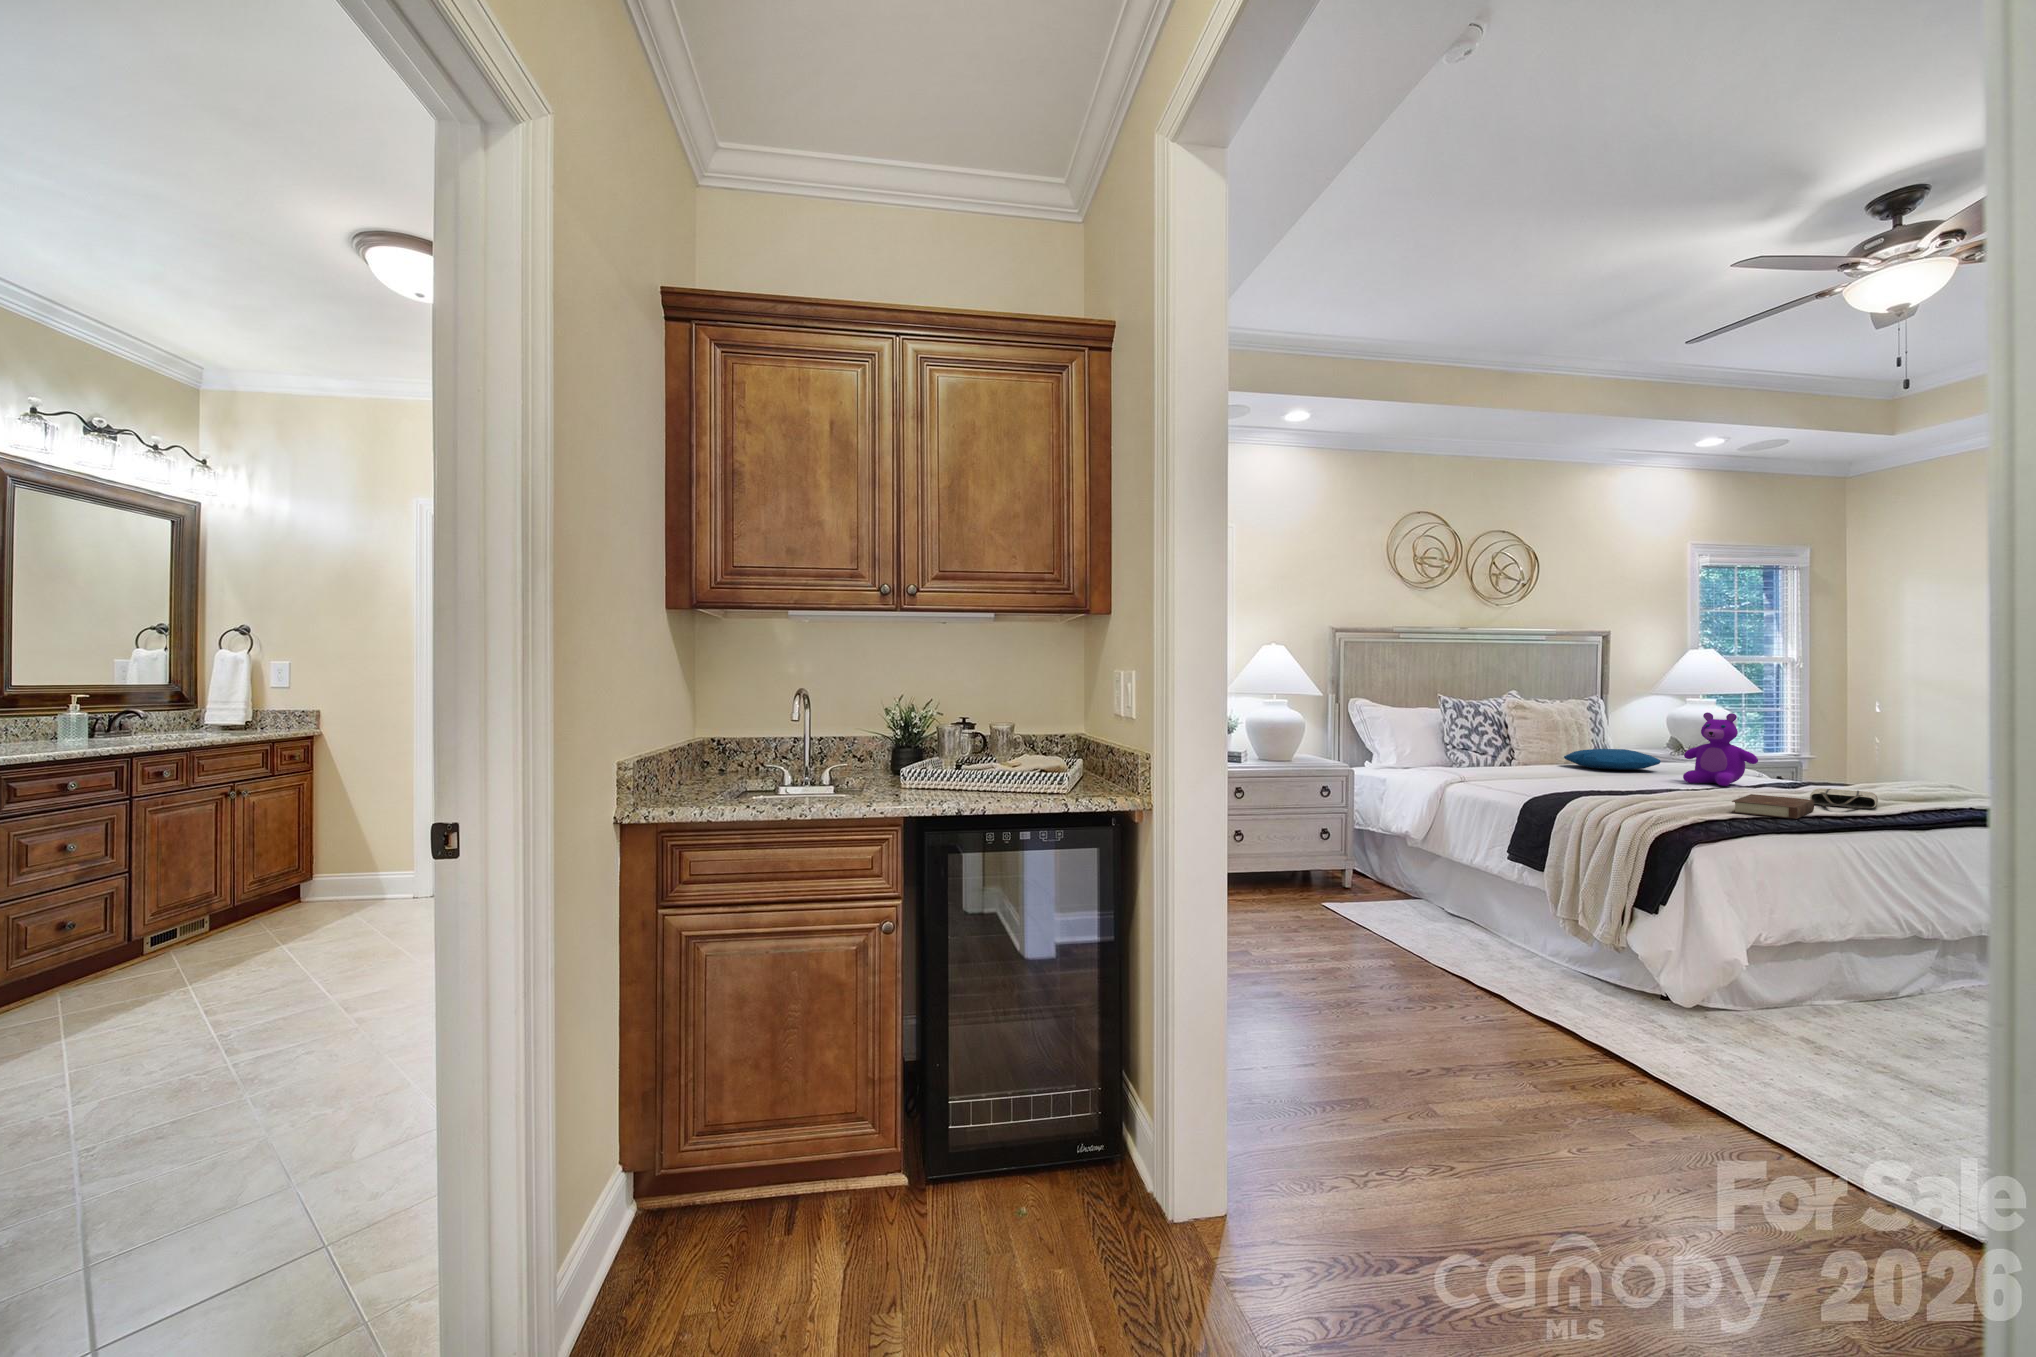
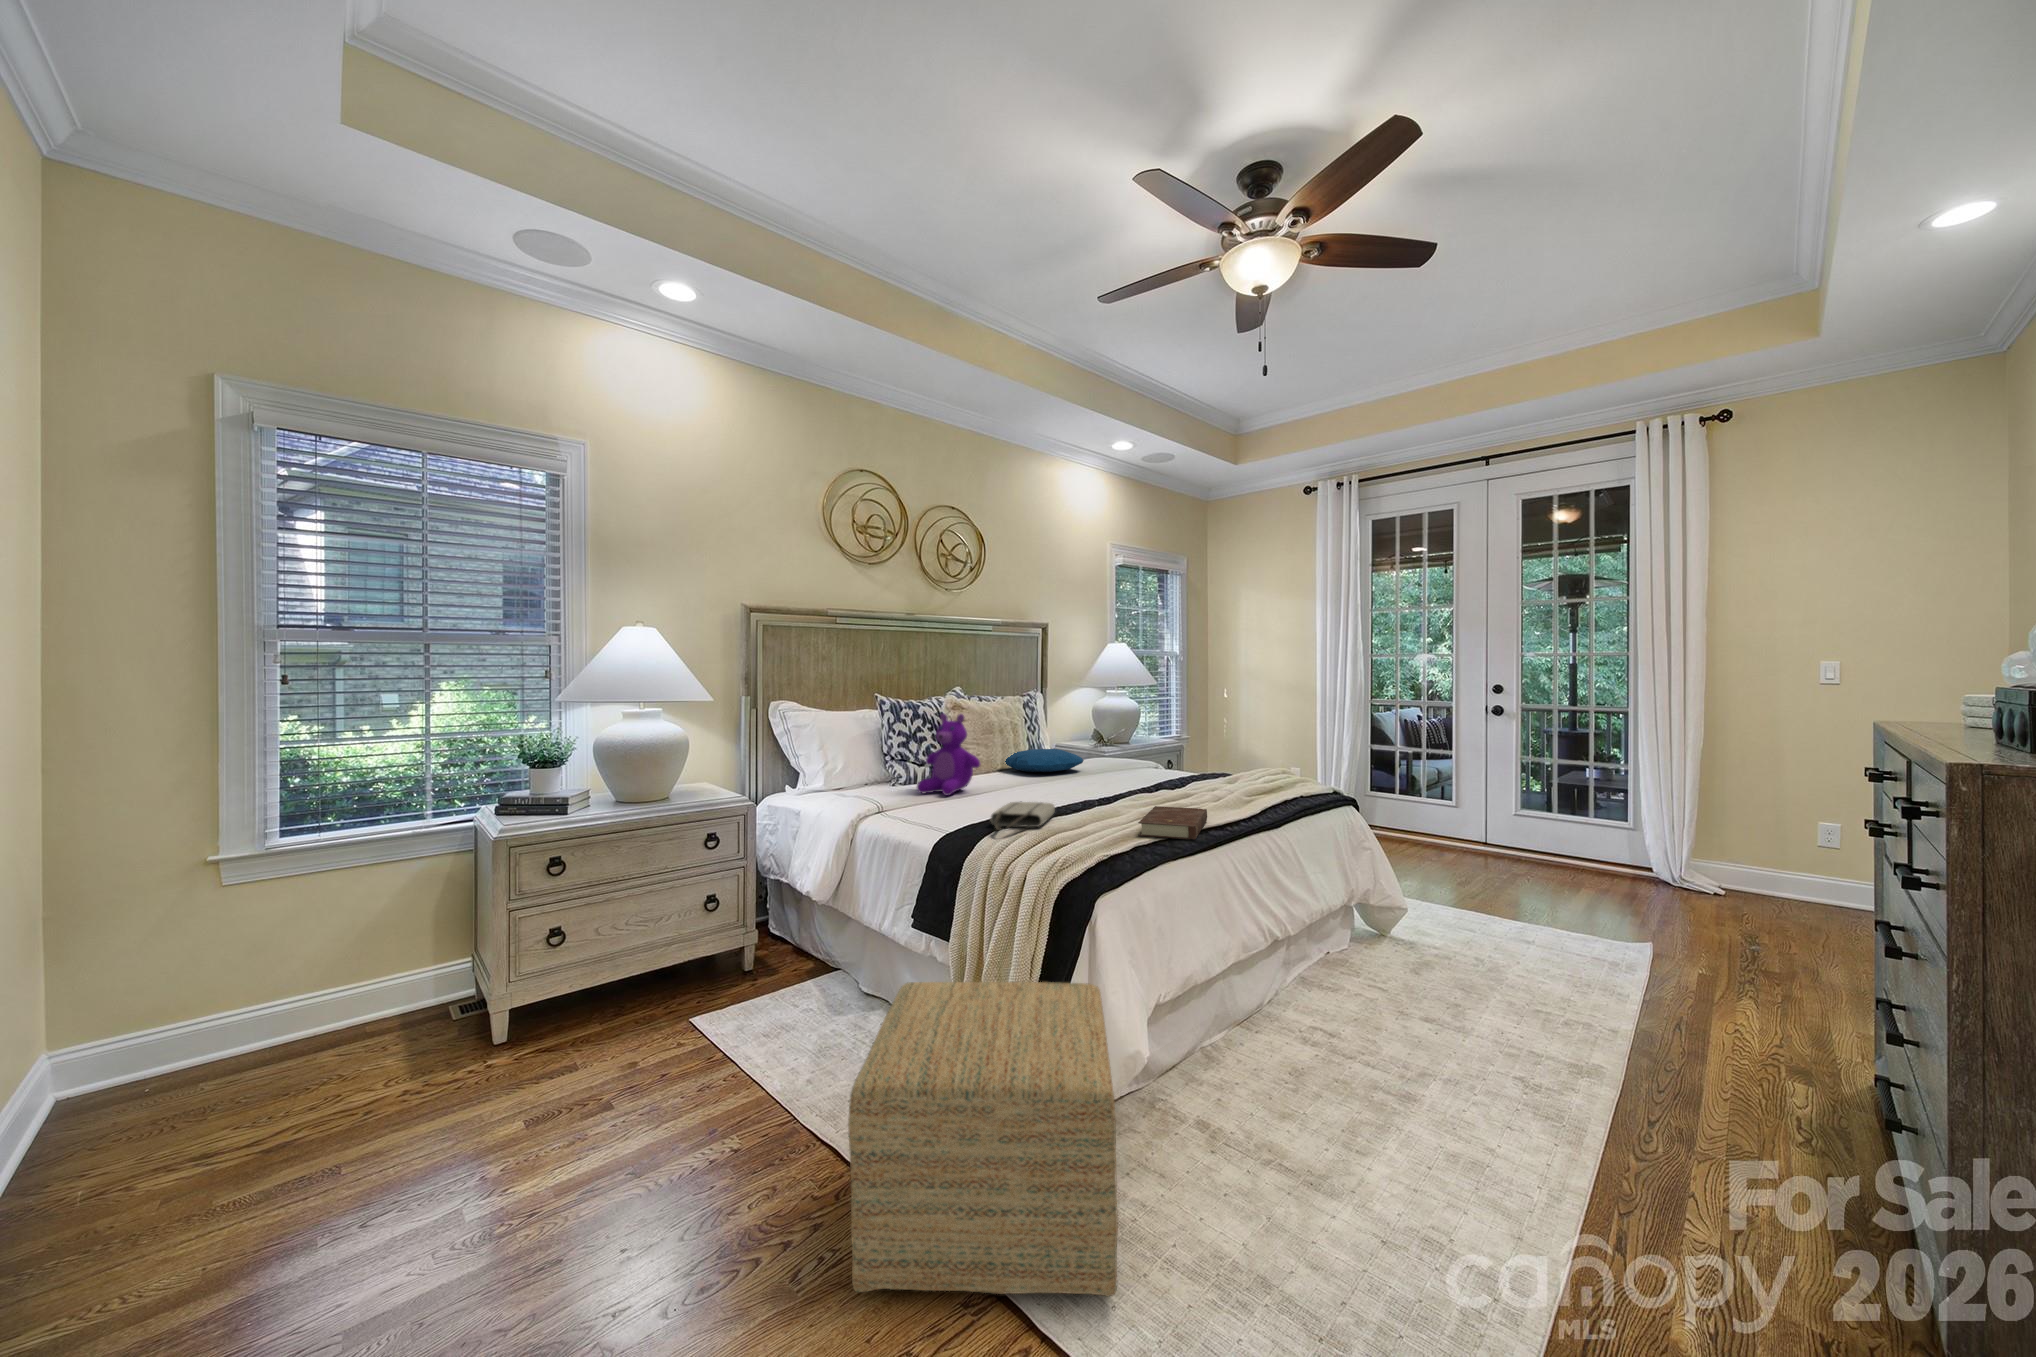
teddy bear: present [1683,712,1758,786] -> present [917,714,980,795]
tote bag: present [1810,789,1878,809] -> present [990,802,1055,830]
ottoman: none [1507,881,1713,1072] -> present [848,982,1118,1297]

